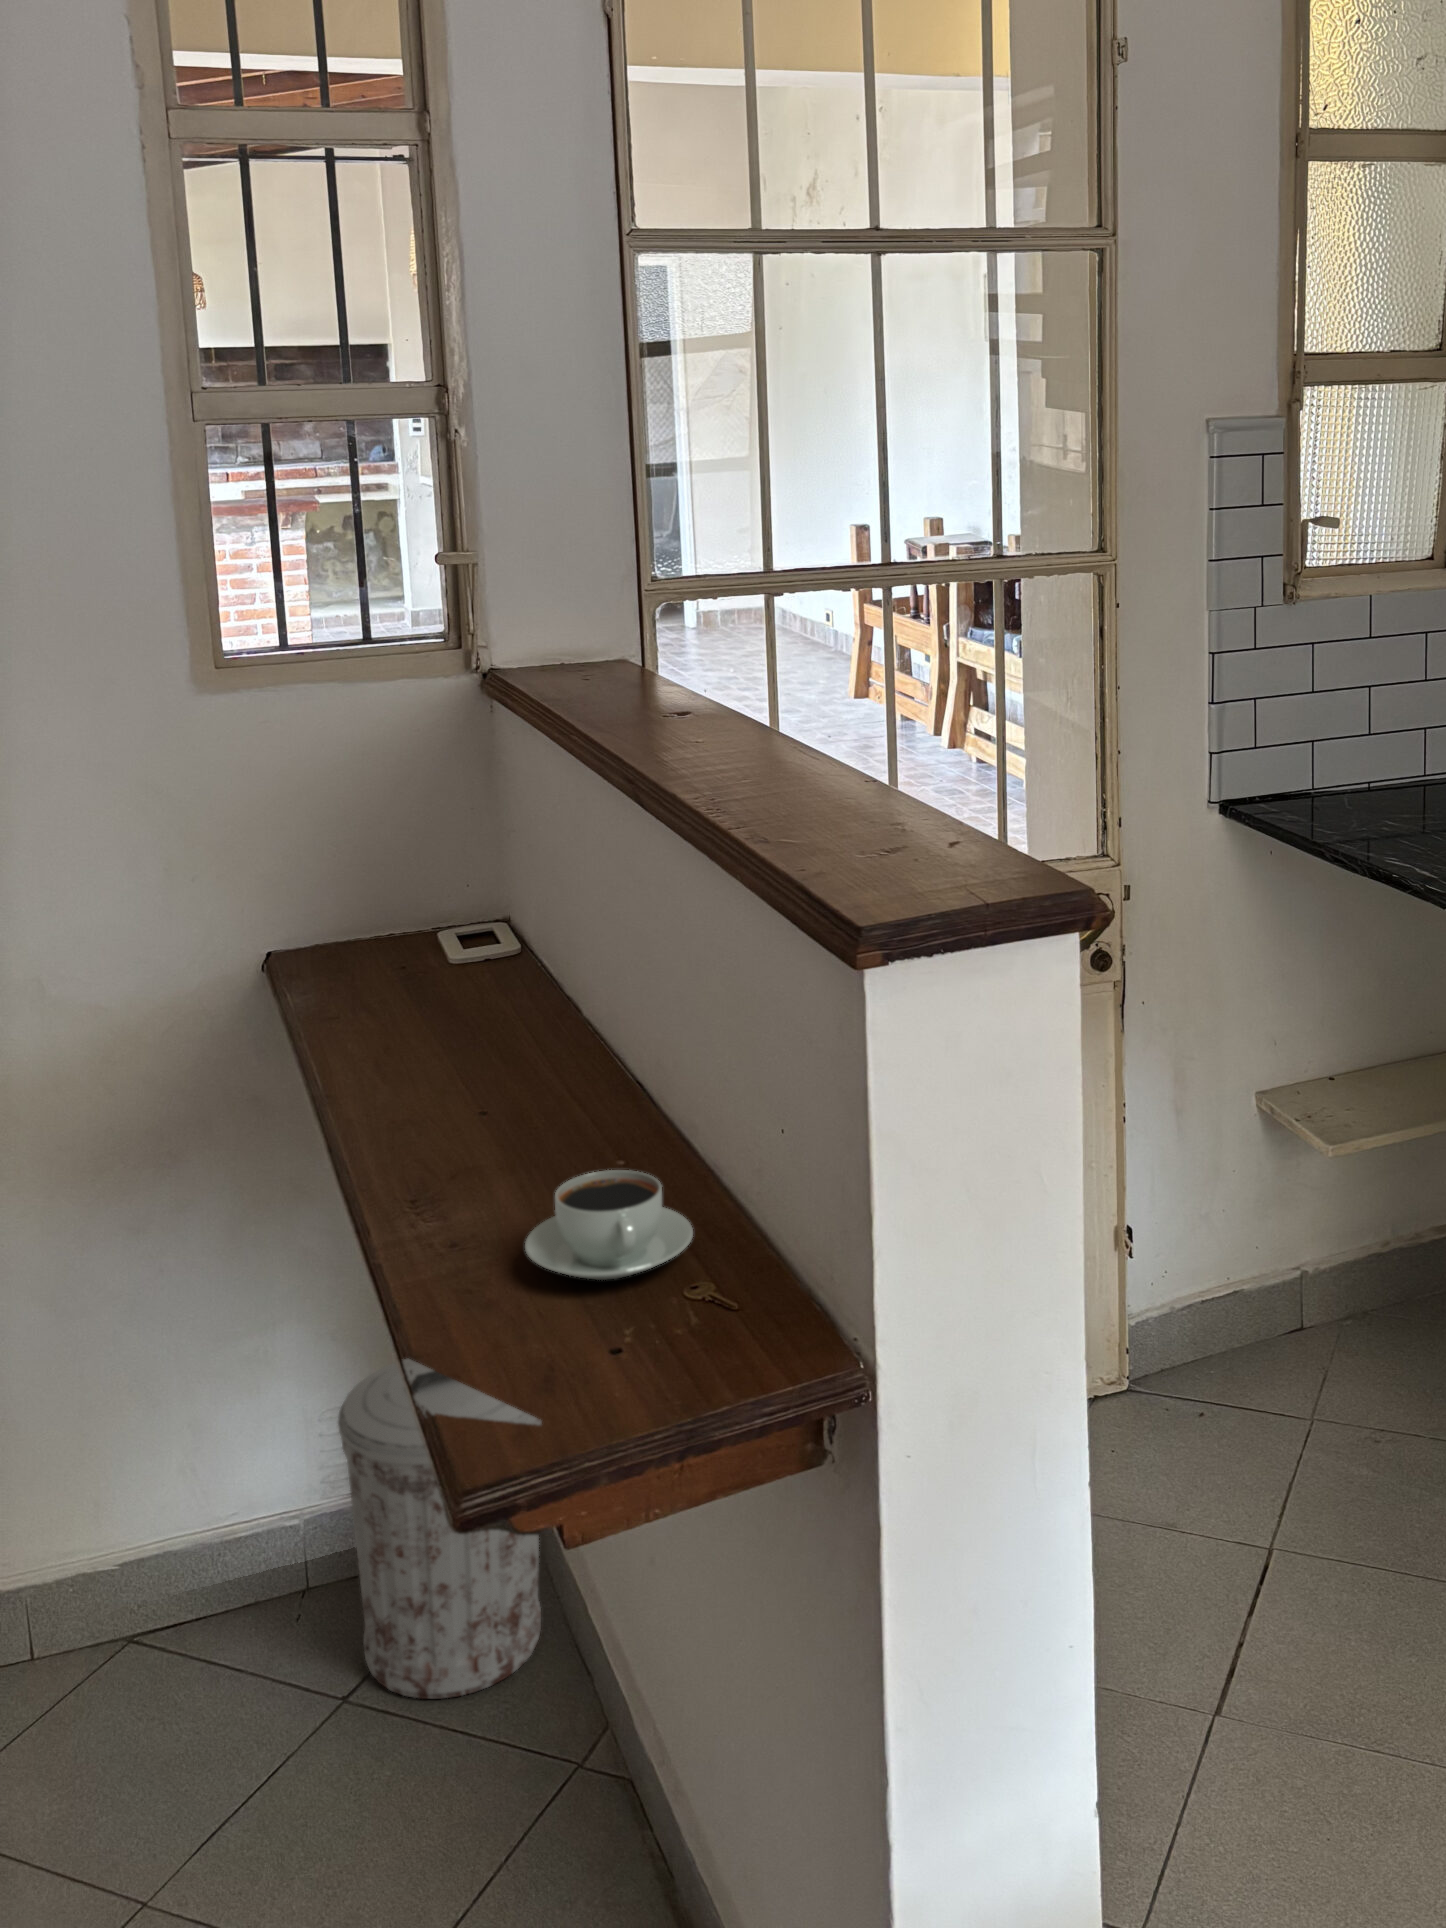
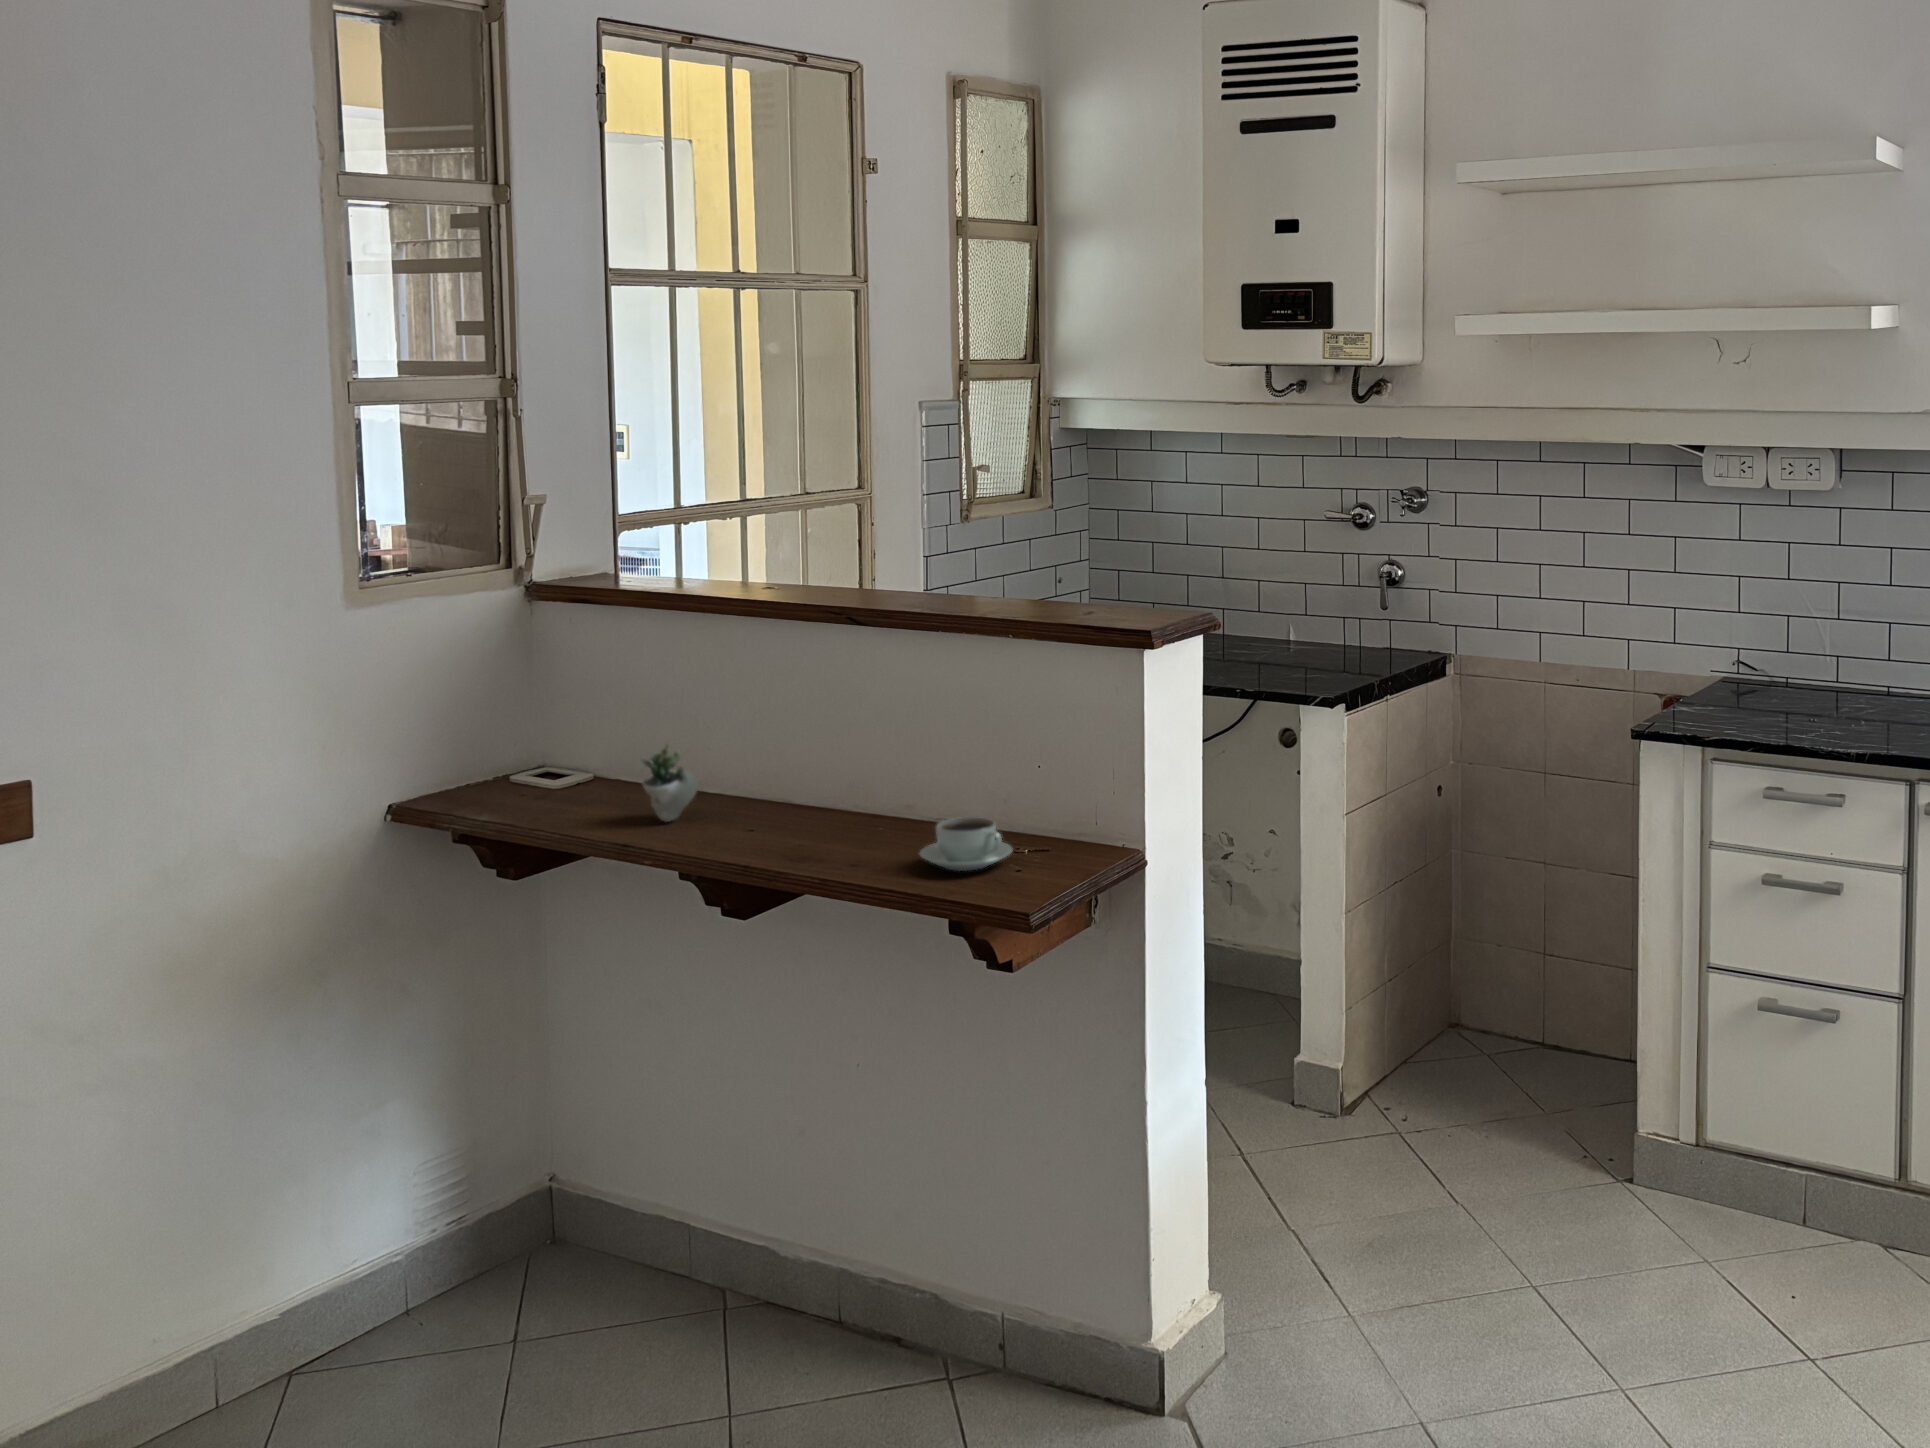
succulent plant: none [406,934,499,1052] -> present [642,744,699,821]
trash can: present [338,1359,542,1699] -> none [482,1082,638,1330]

